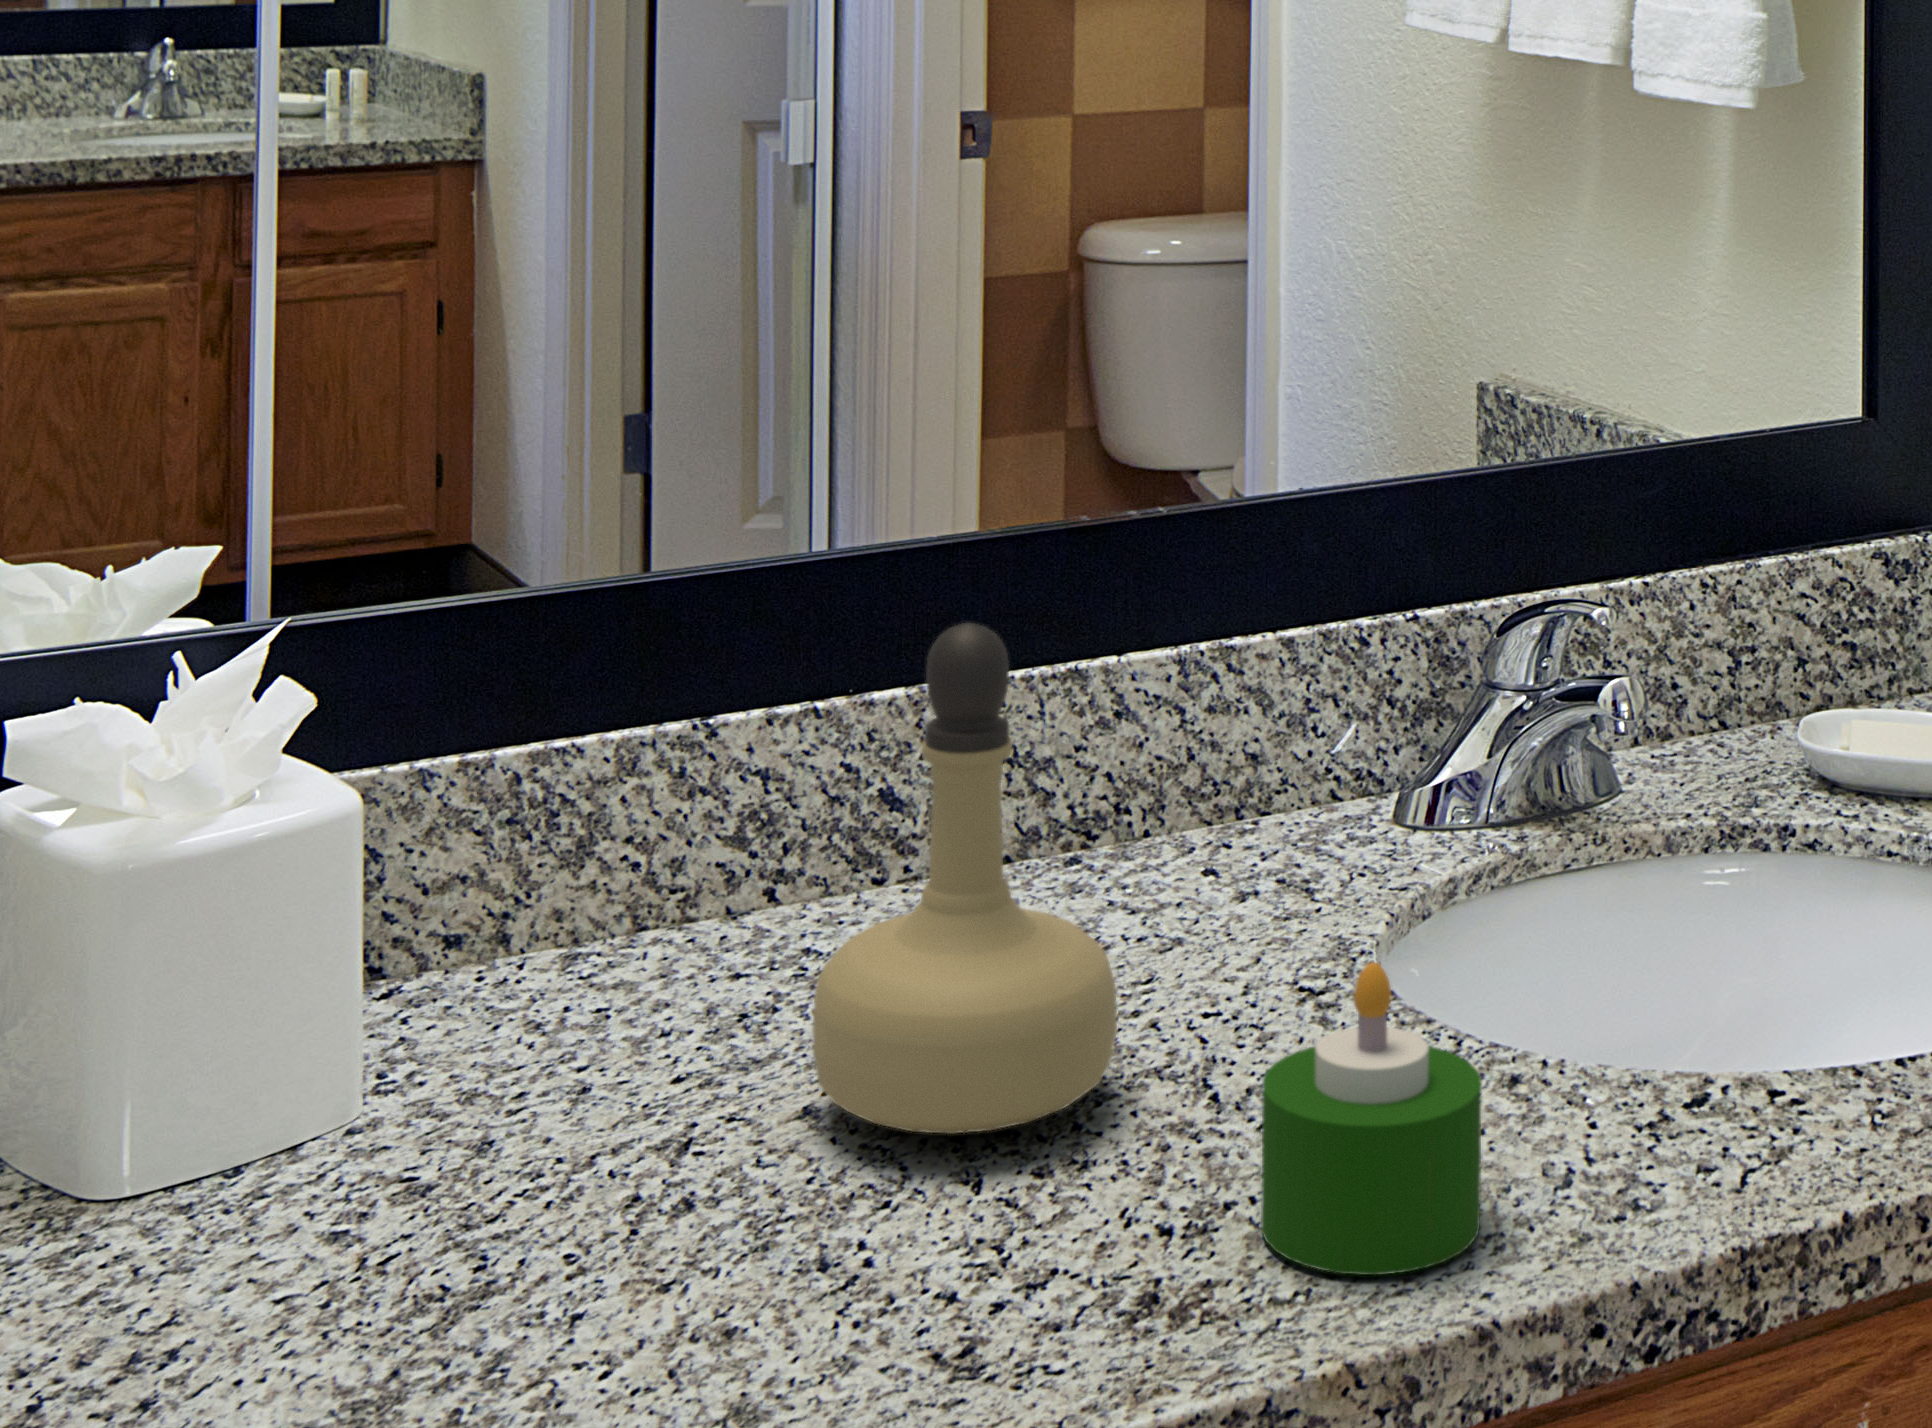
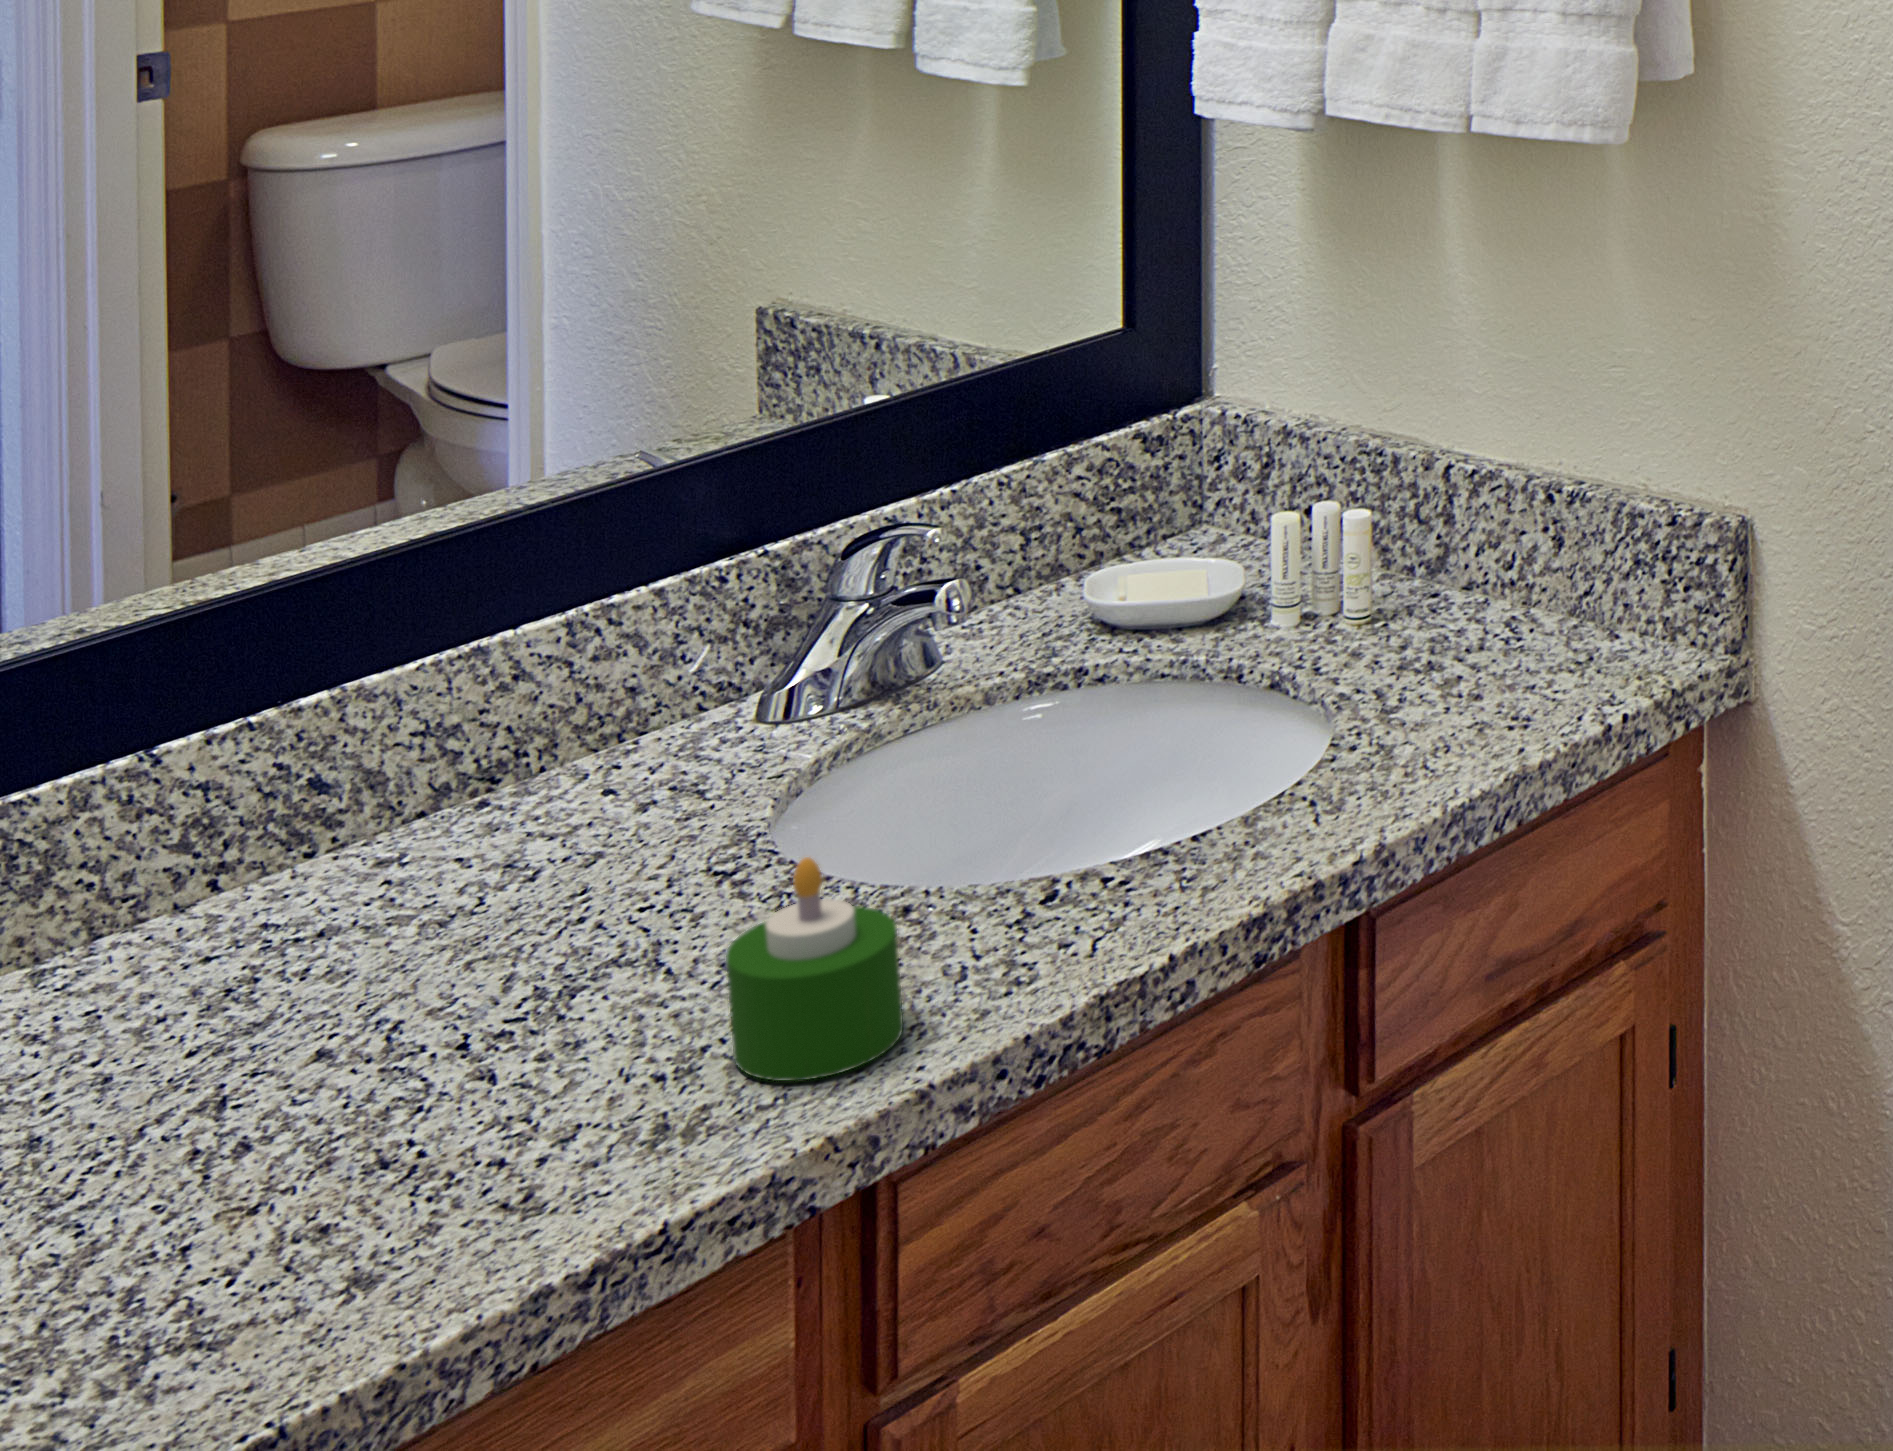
perfume bottle: present [813,623,1117,1134] -> none [320,657,585,1052]

